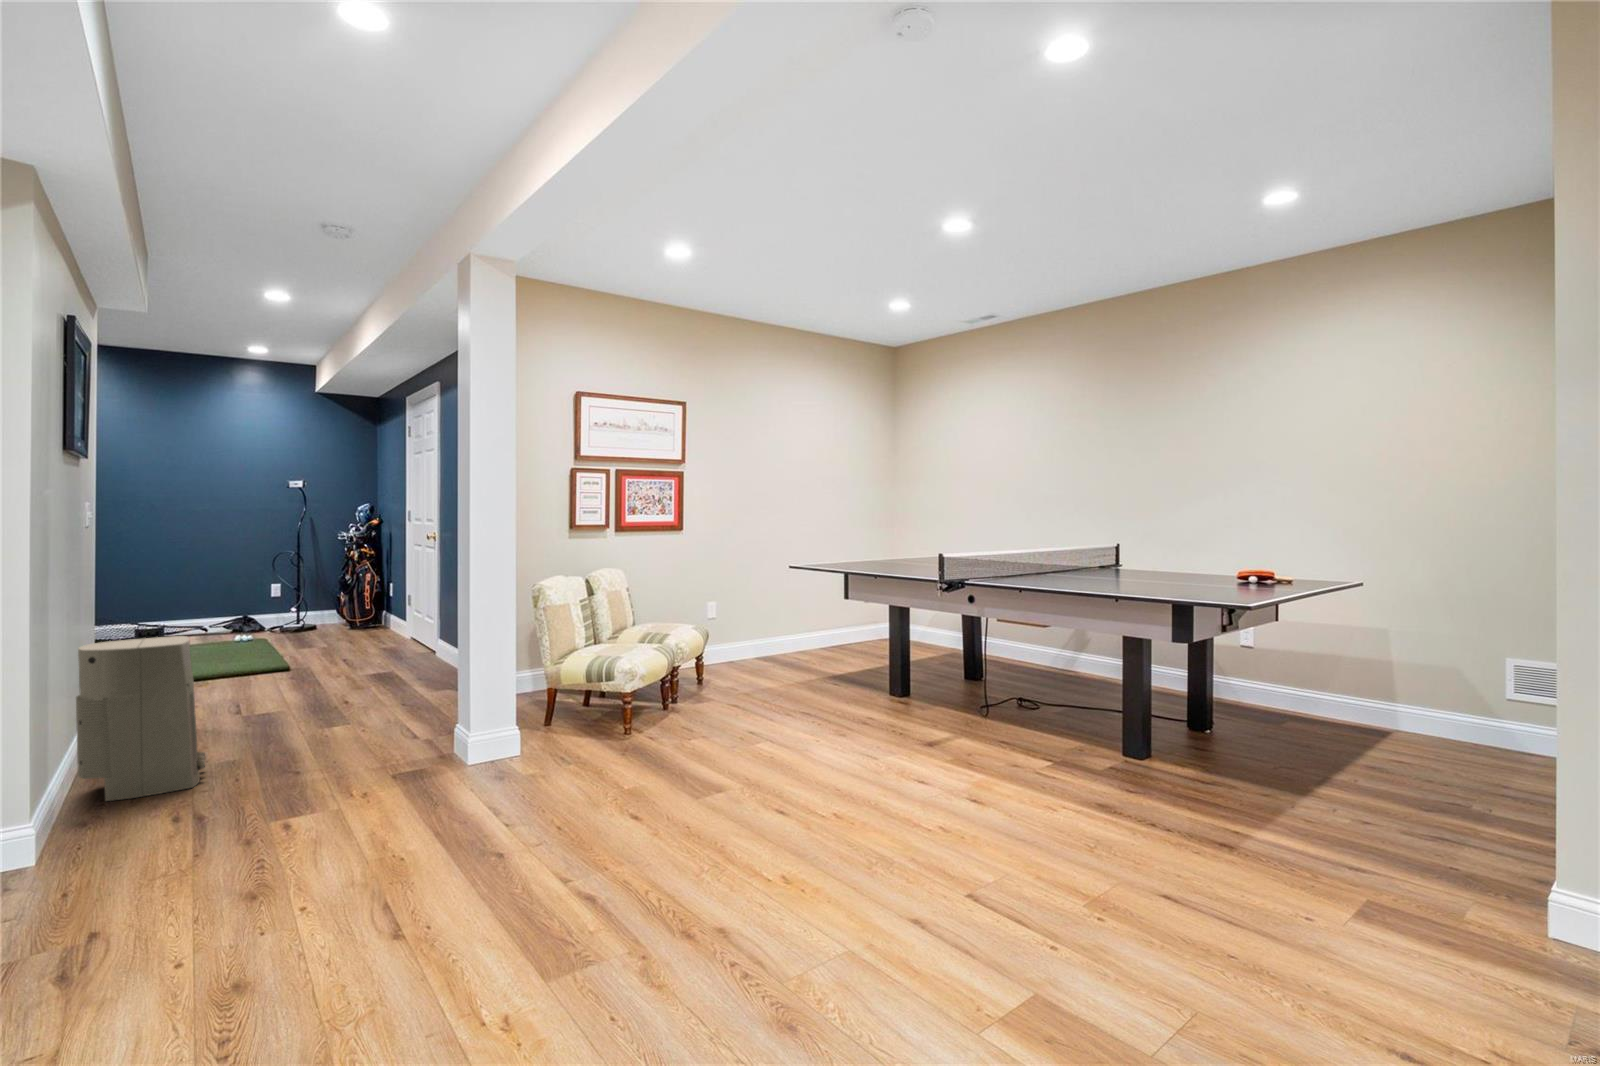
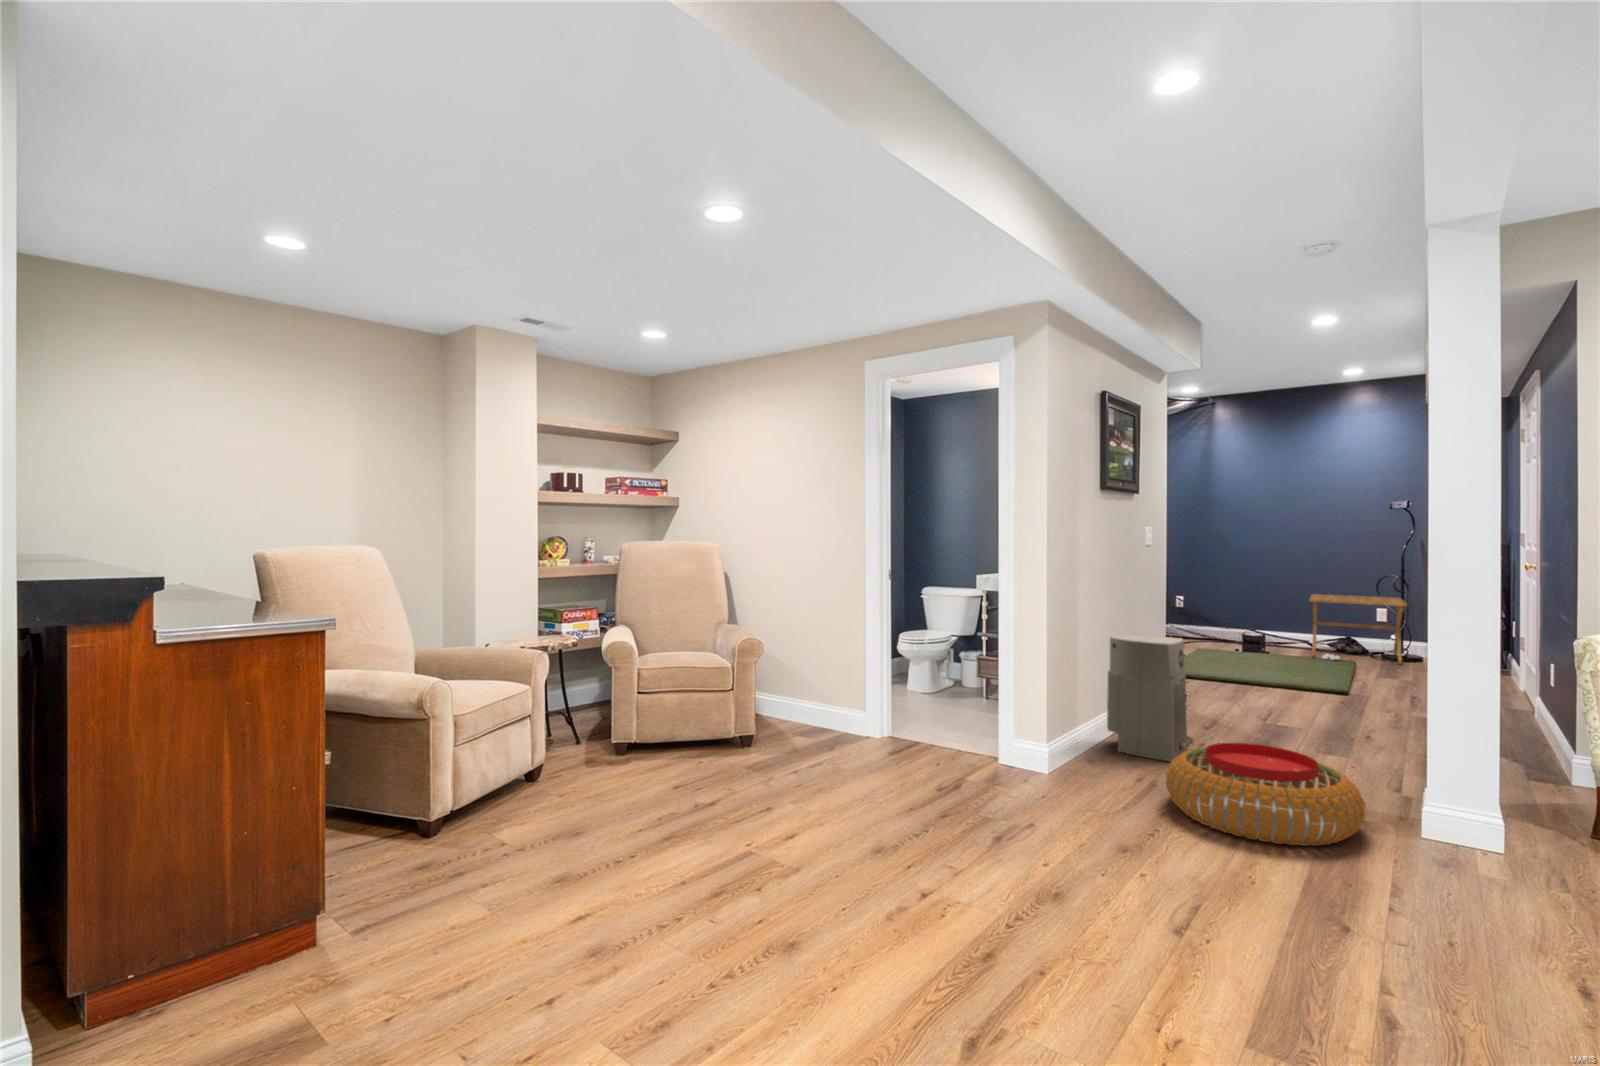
side table: none [205,571,311,642] -> present [1310,594,1407,664]
pouf: none [234,726,442,833] -> present [1166,743,1365,846]

